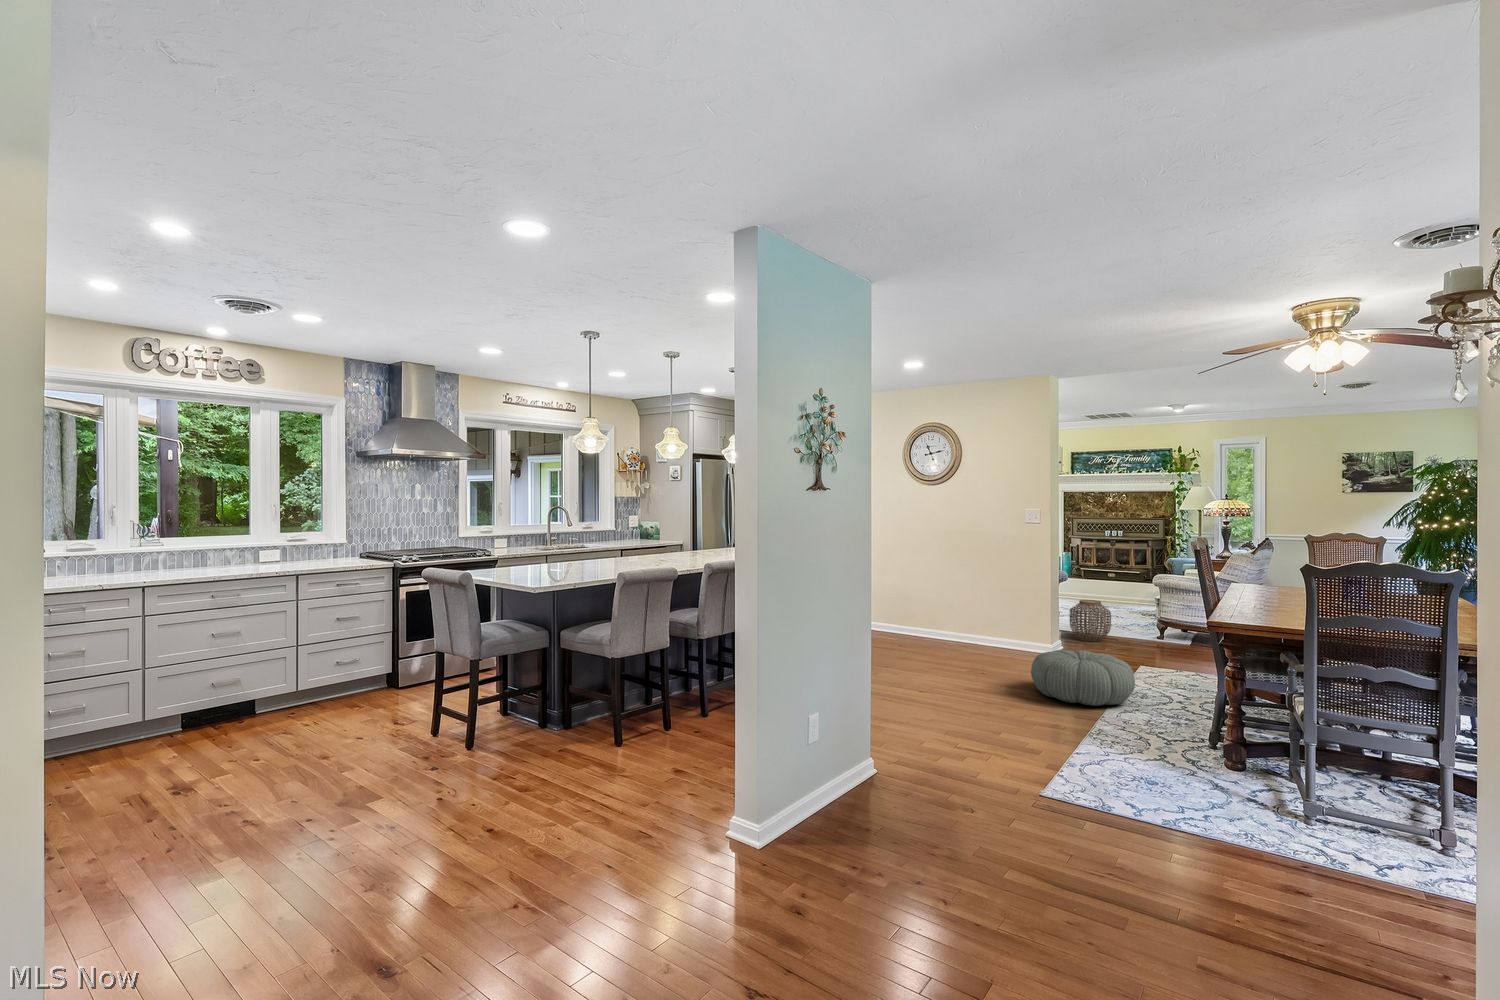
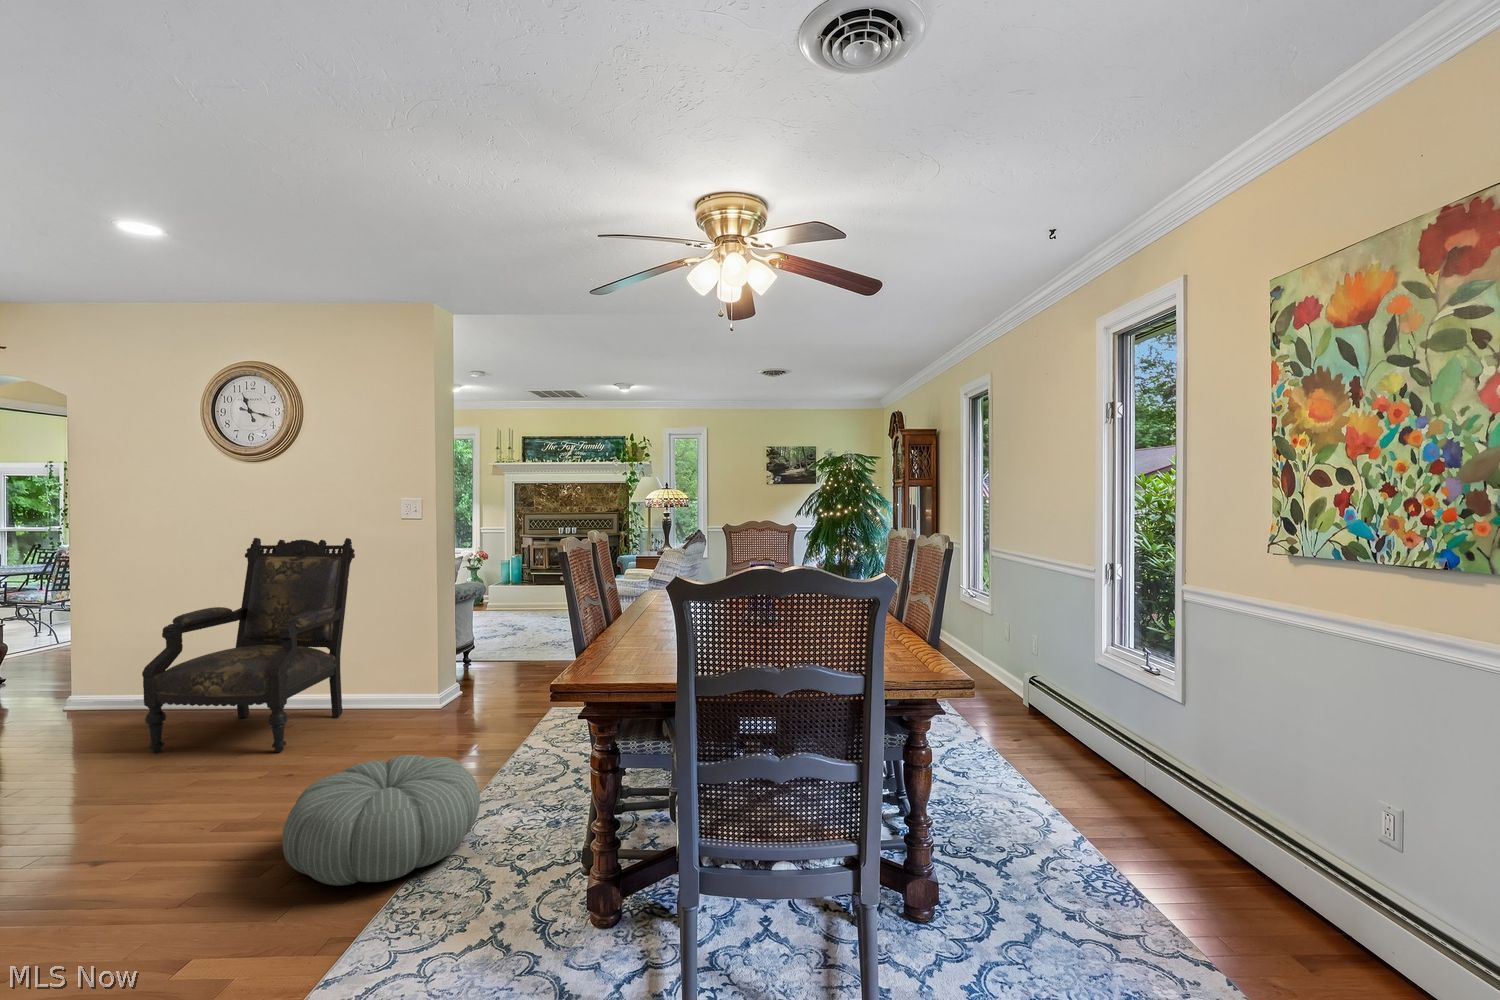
armchair: none [908,527,1006,651] -> present [142,538,355,752]
woven basket: present [1070,600,1111,642] -> none [463,631,519,692]

